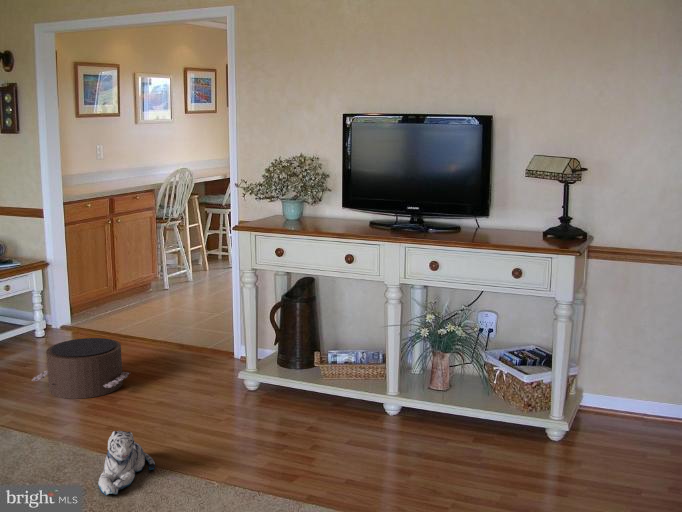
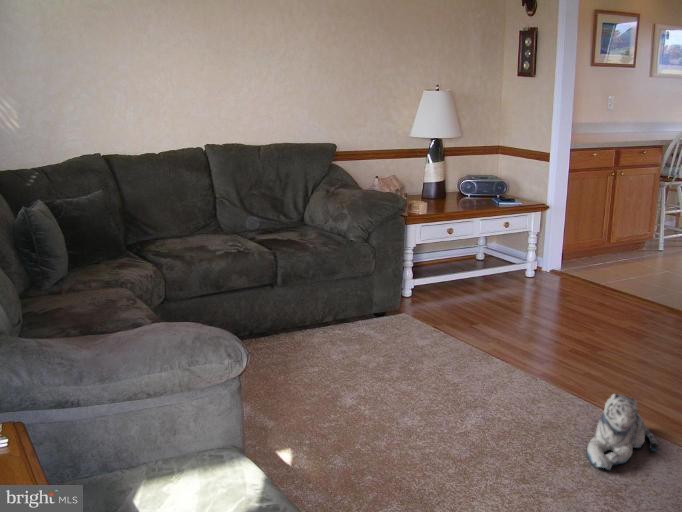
pouf: present [31,338,130,399] -> none [519,283,626,347]

